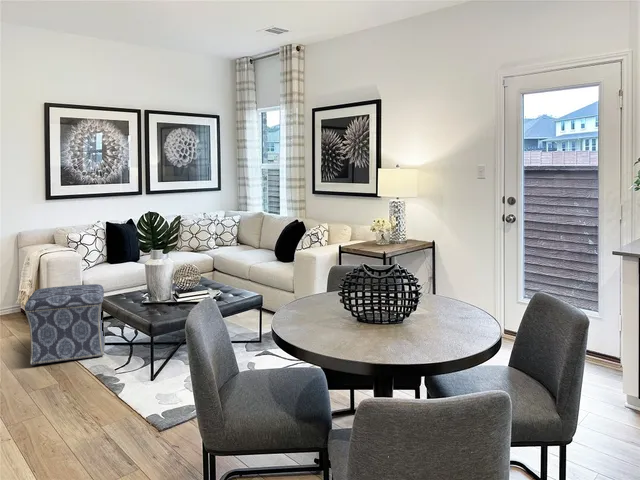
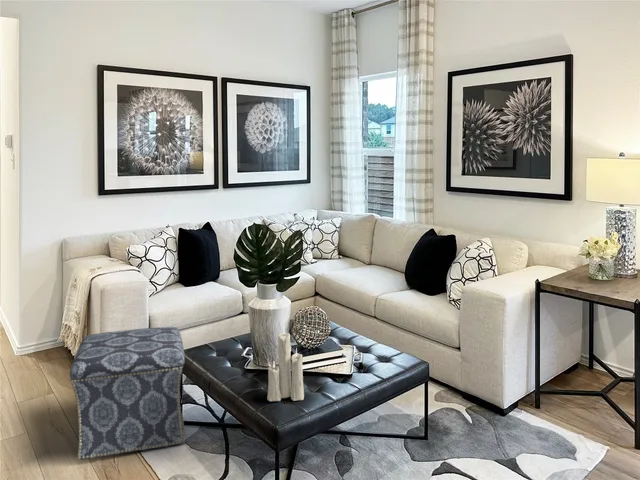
candle: none [151,267,175,316] -> present [267,328,304,401]

